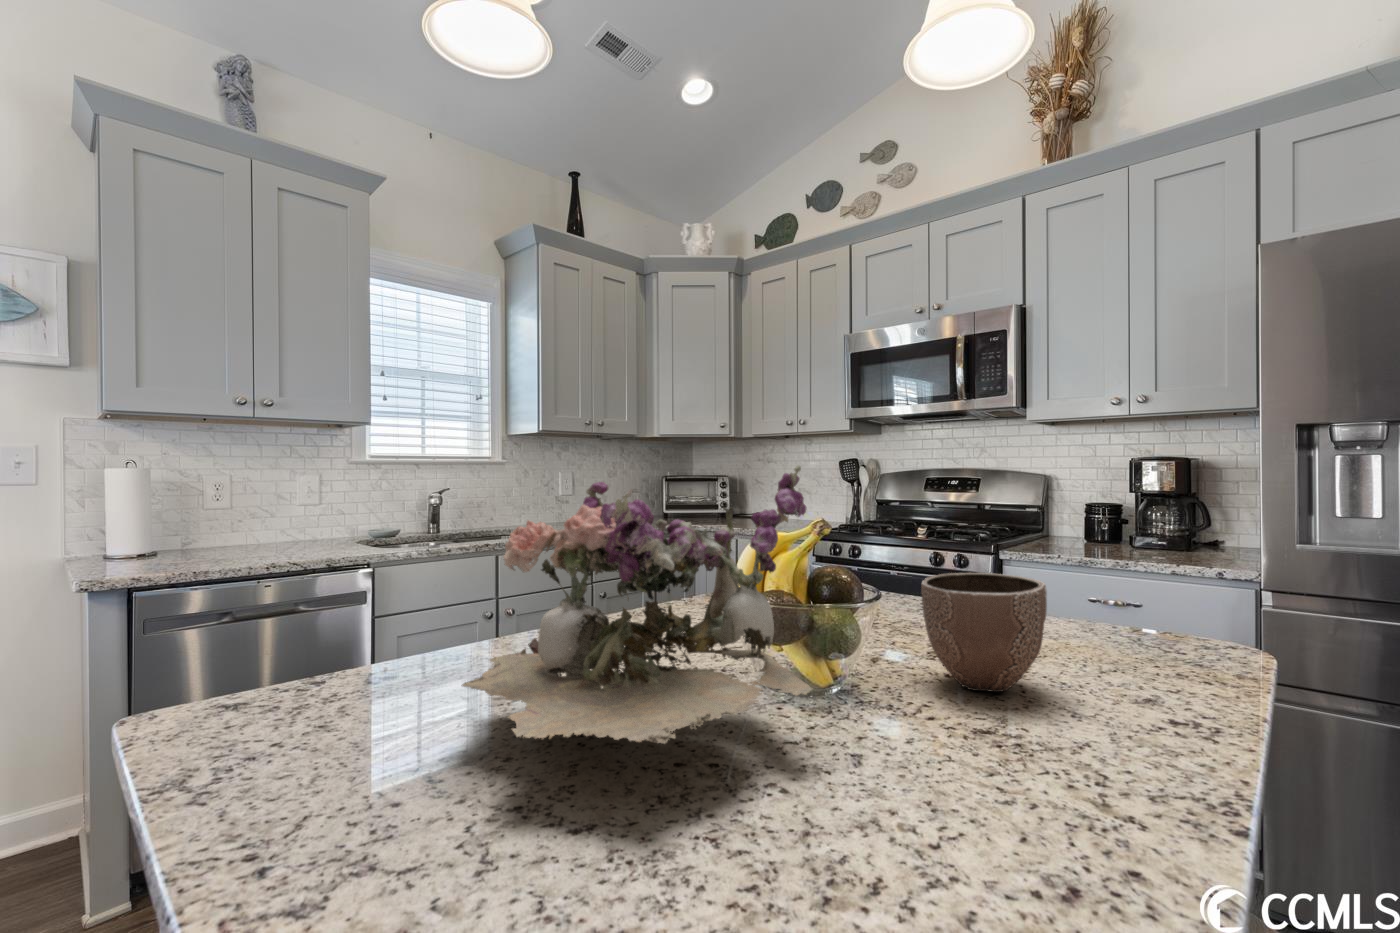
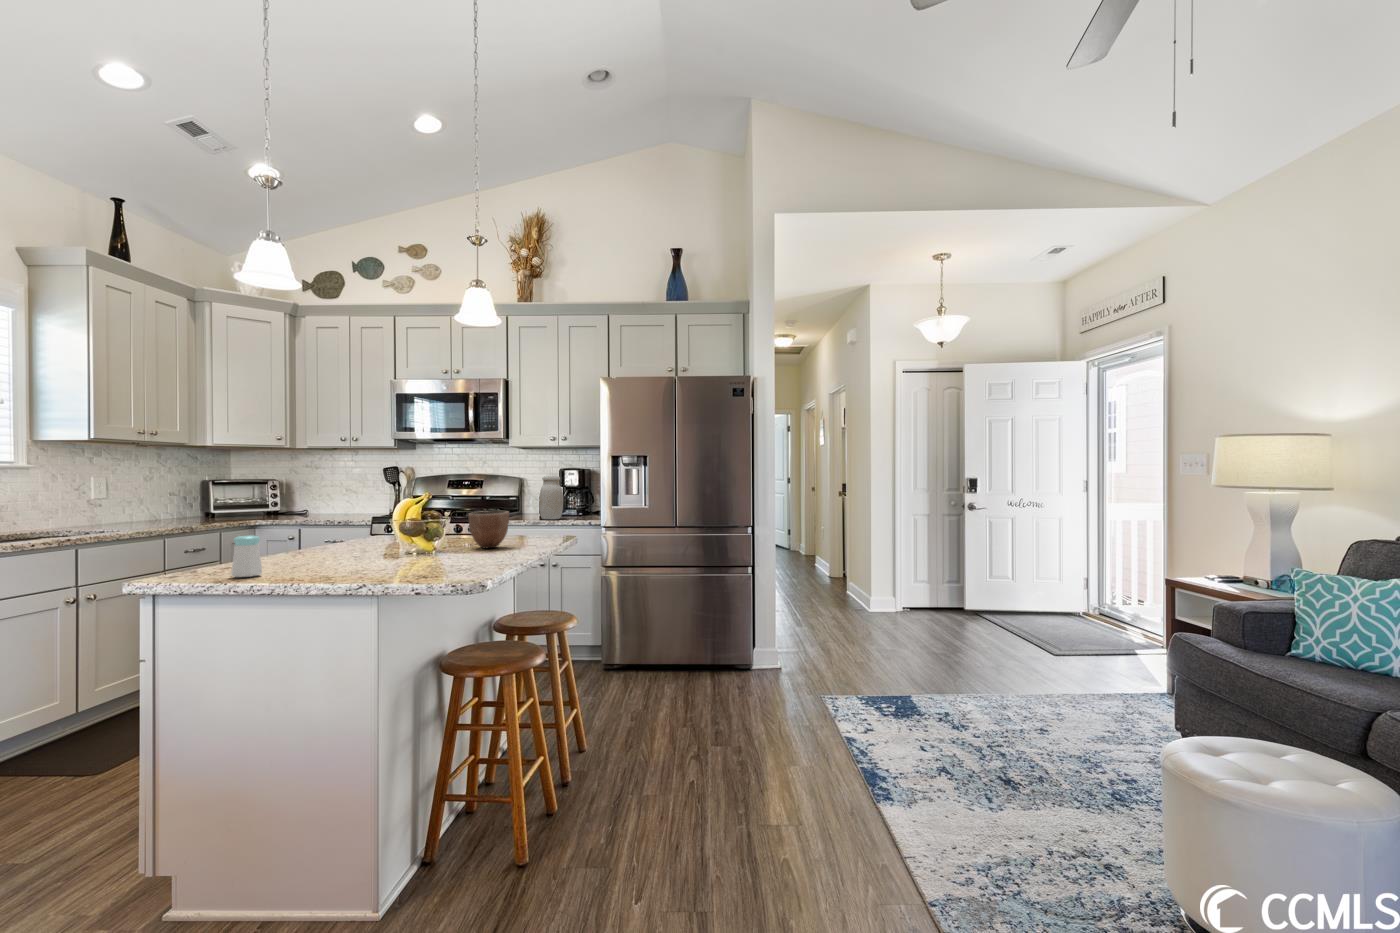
flower arrangement: present [462,466,812,744] -> none [311,473,443,564]
jar: none [1090,472,1143,557] -> present [539,476,563,520]
salt shaker: none [256,632,340,756] -> present [231,535,262,577]

